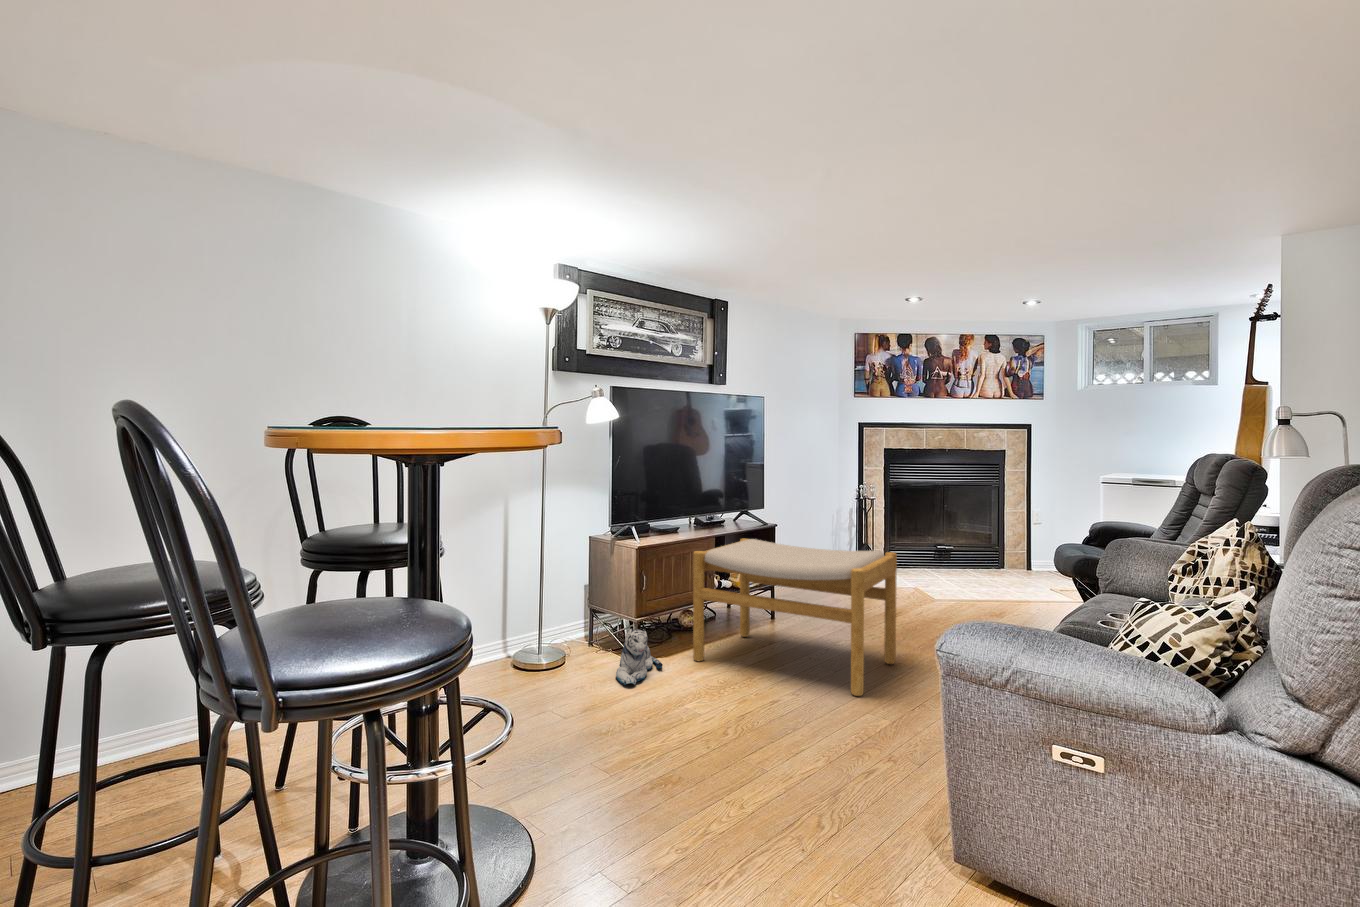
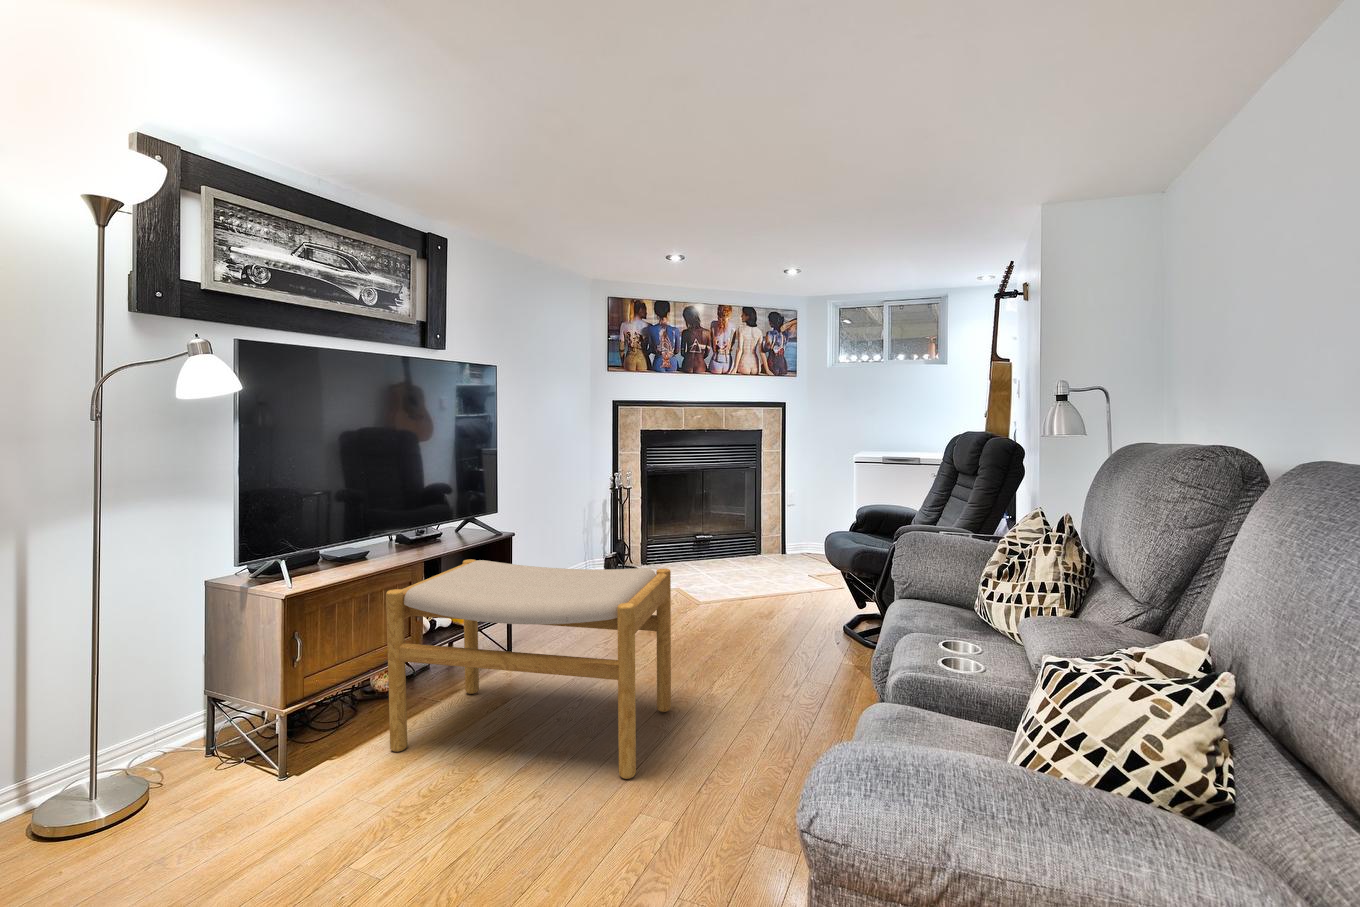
plush toy: present [616,629,662,685] -> none [248,727,336,830]

